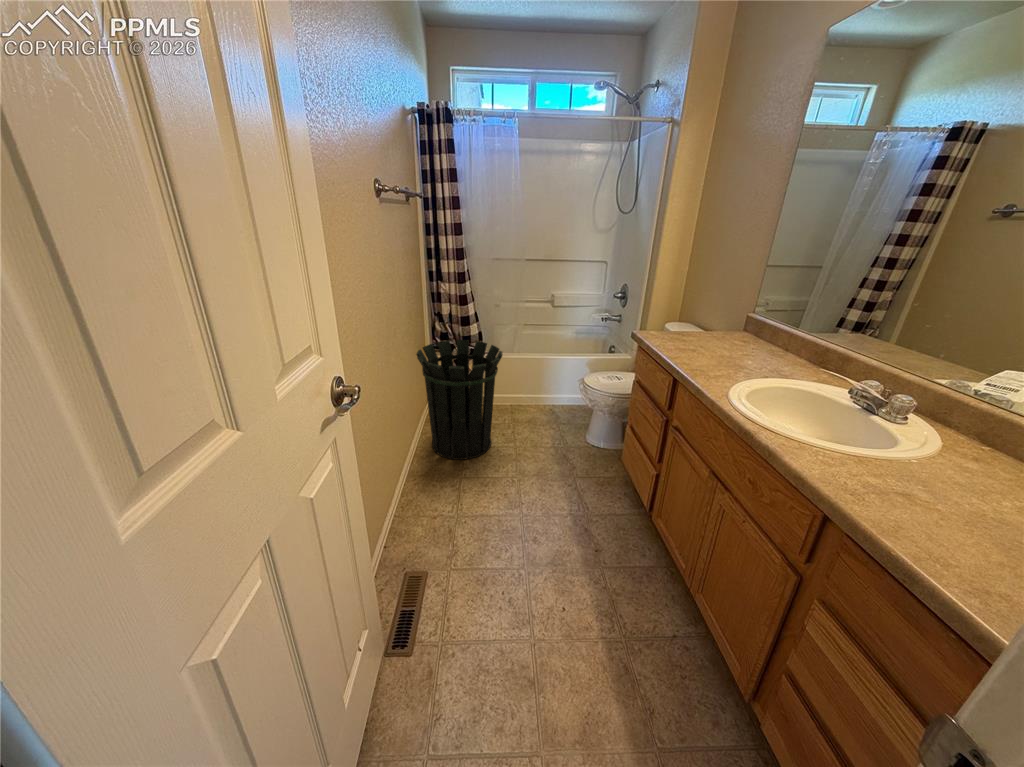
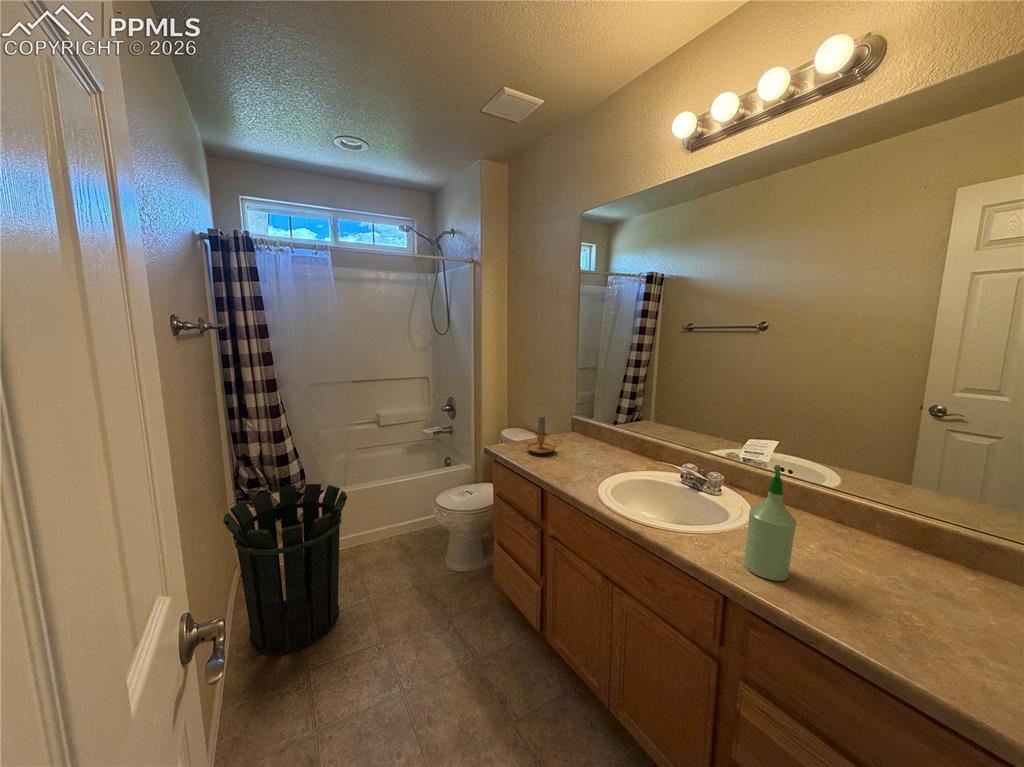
candle: none [671,301,716,346] -> present [526,415,561,454]
spray bottle: none [862,378,974,517] -> present [744,465,797,581]

